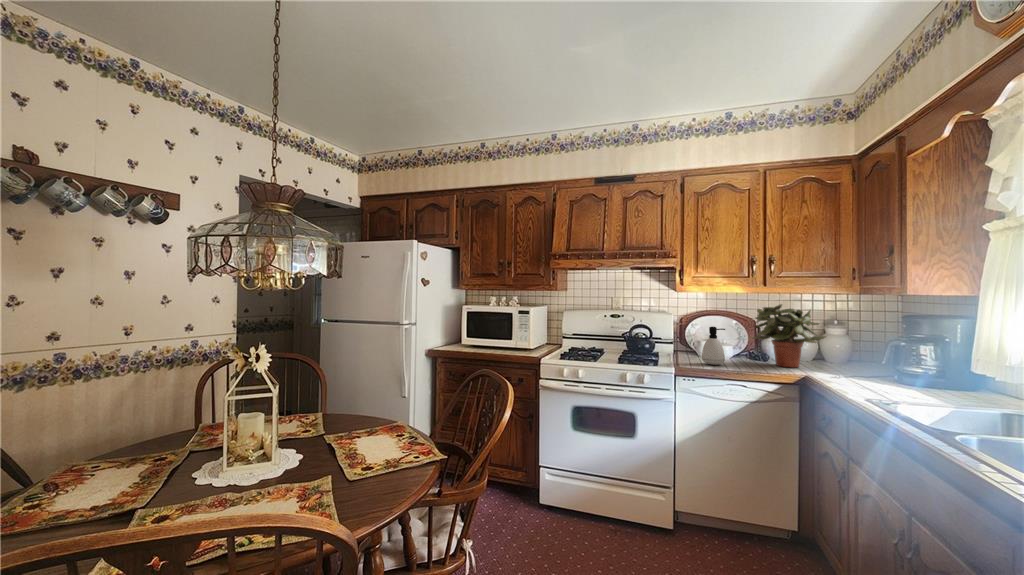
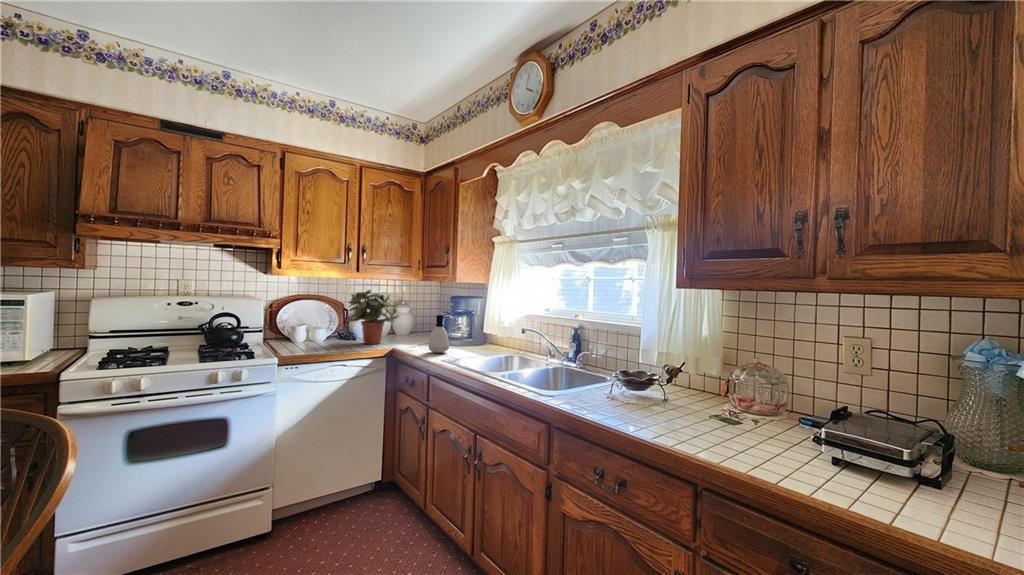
soap dispenser: present [702,327,725,365] -> present [429,315,450,353]

